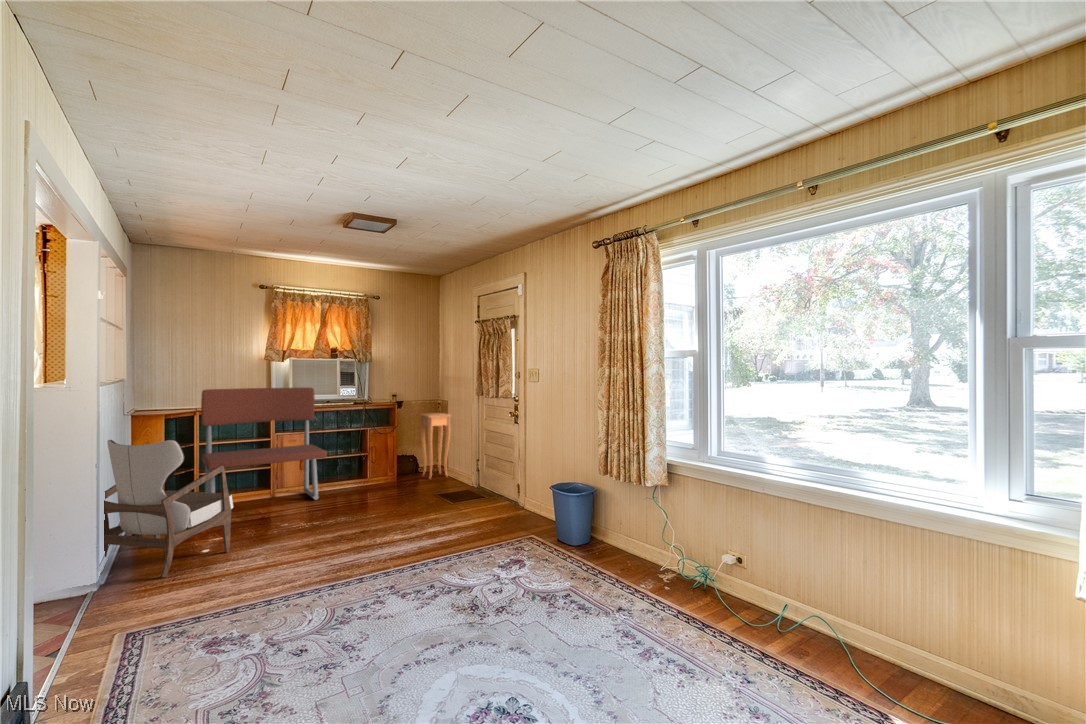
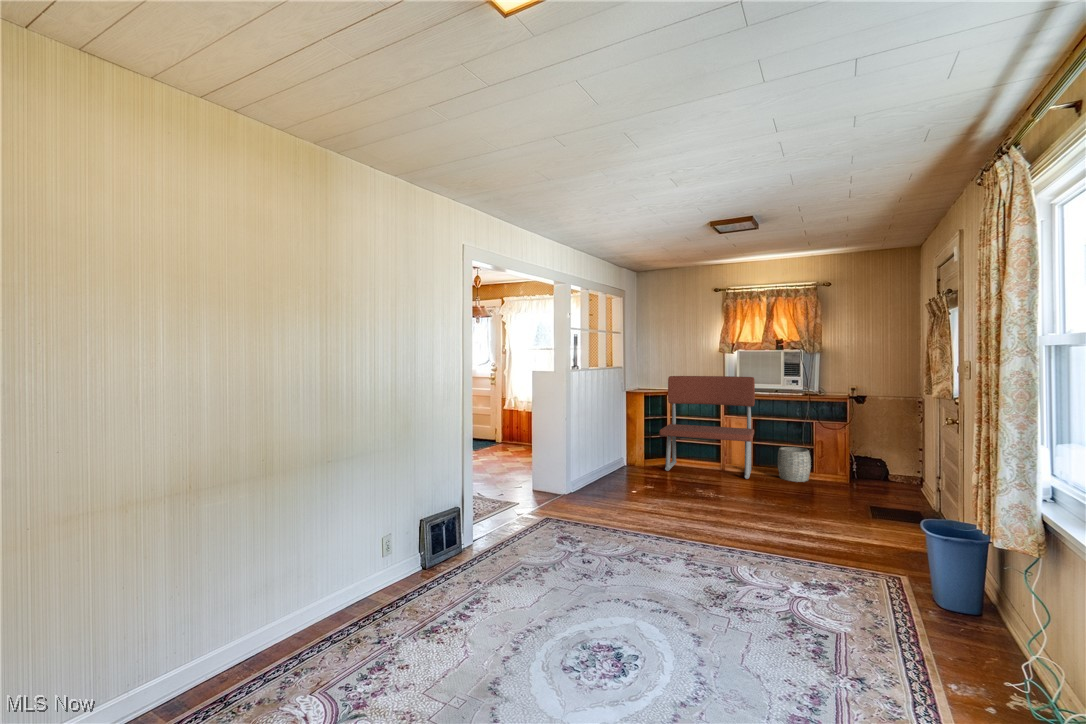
side table: present [421,413,451,478] -> none [884,412,924,493]
armchair: present [104,440,233,577] -> none [578,405,648,497]
woven basket: none [339,457,370,492] -> present [778,447,811,482]

